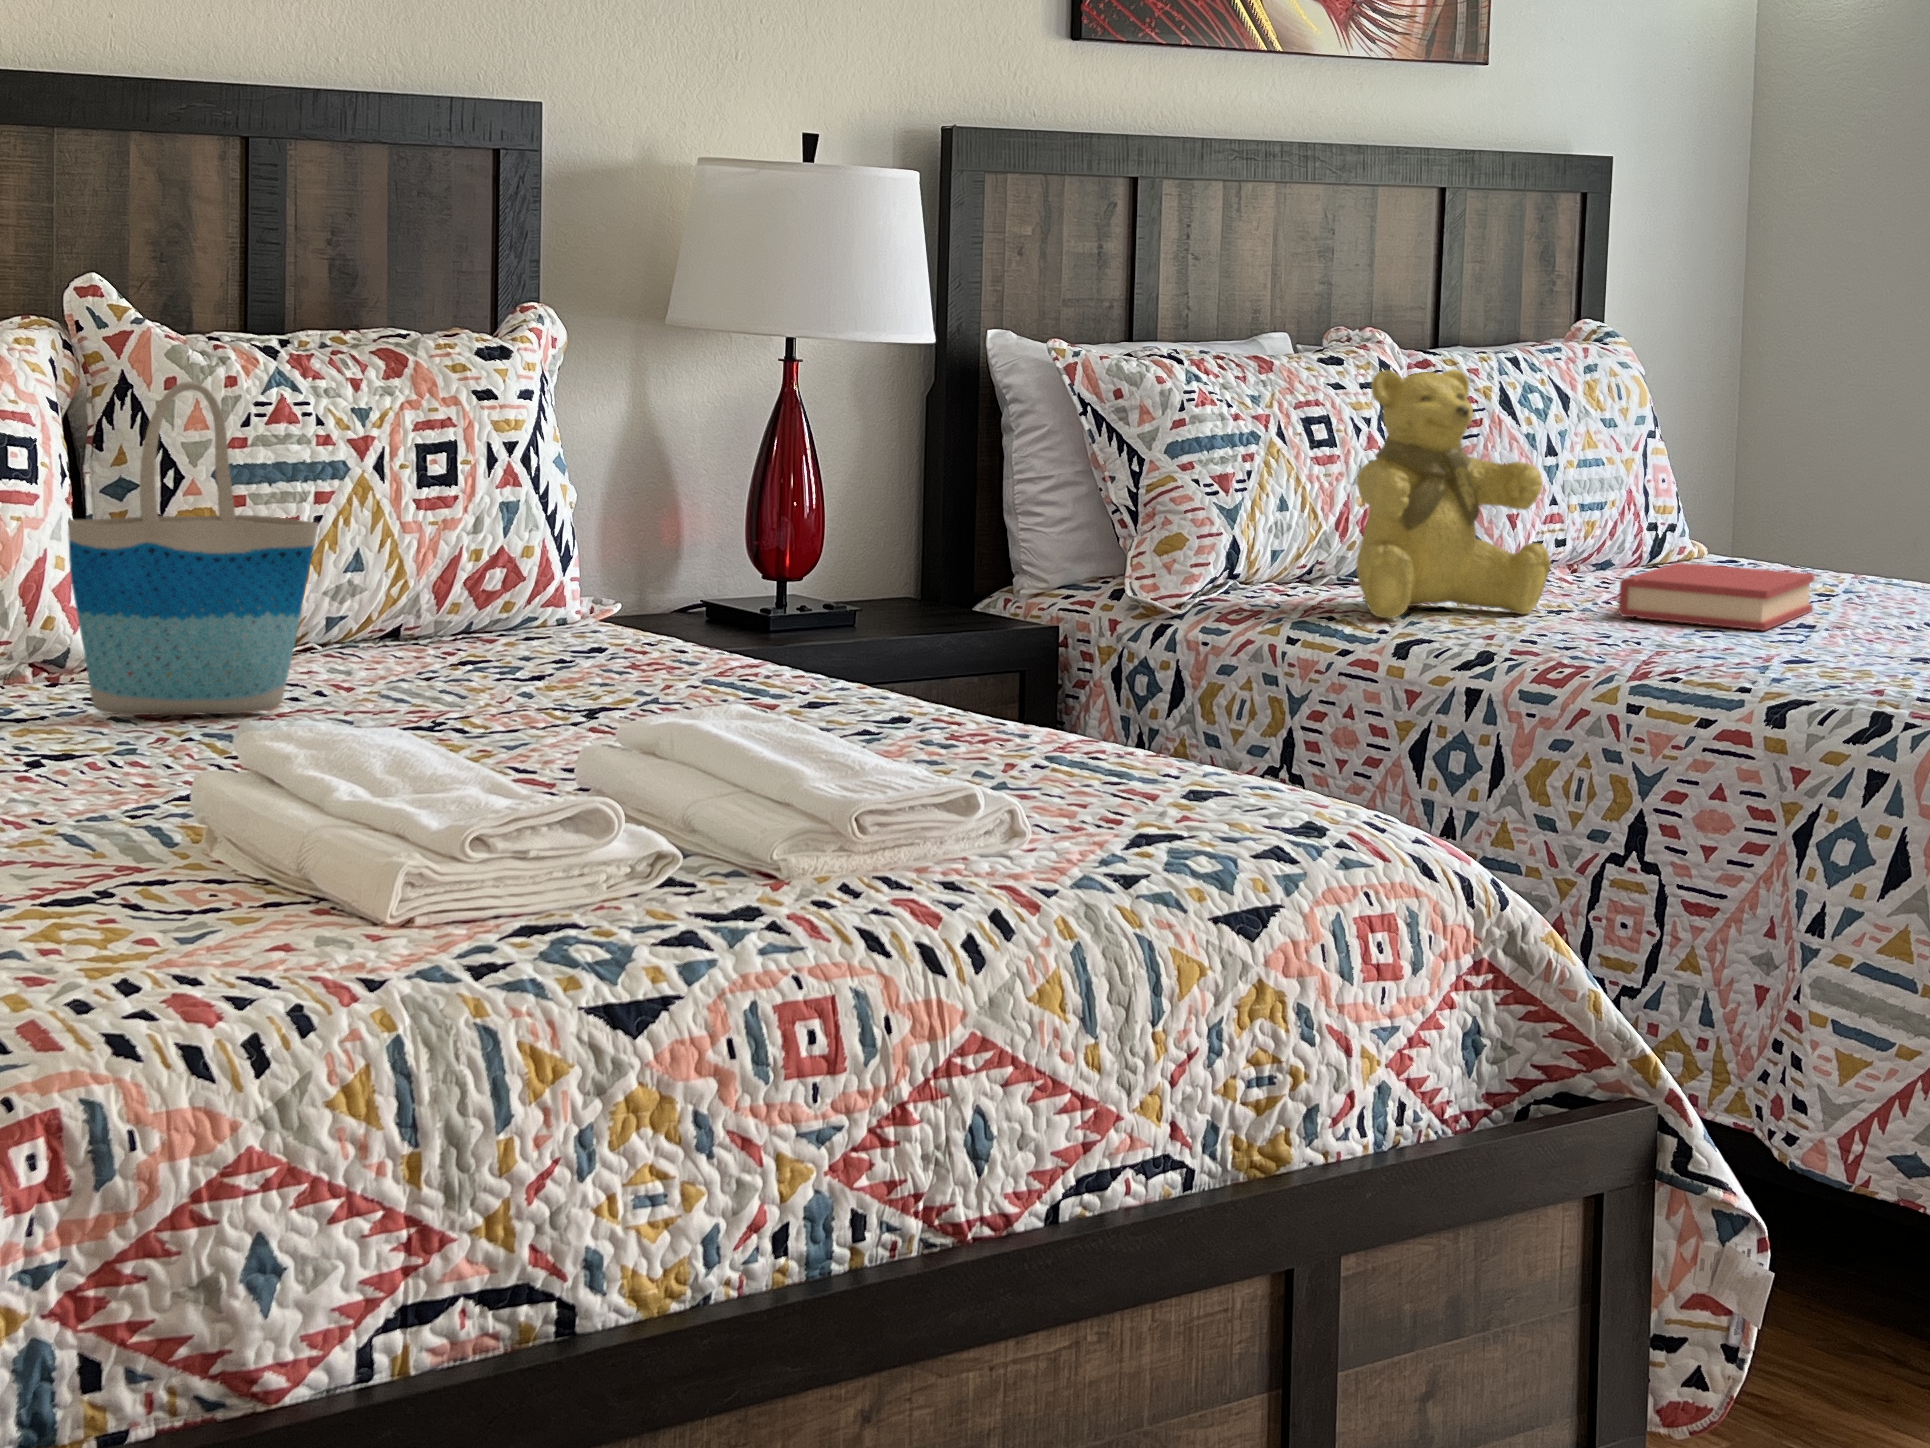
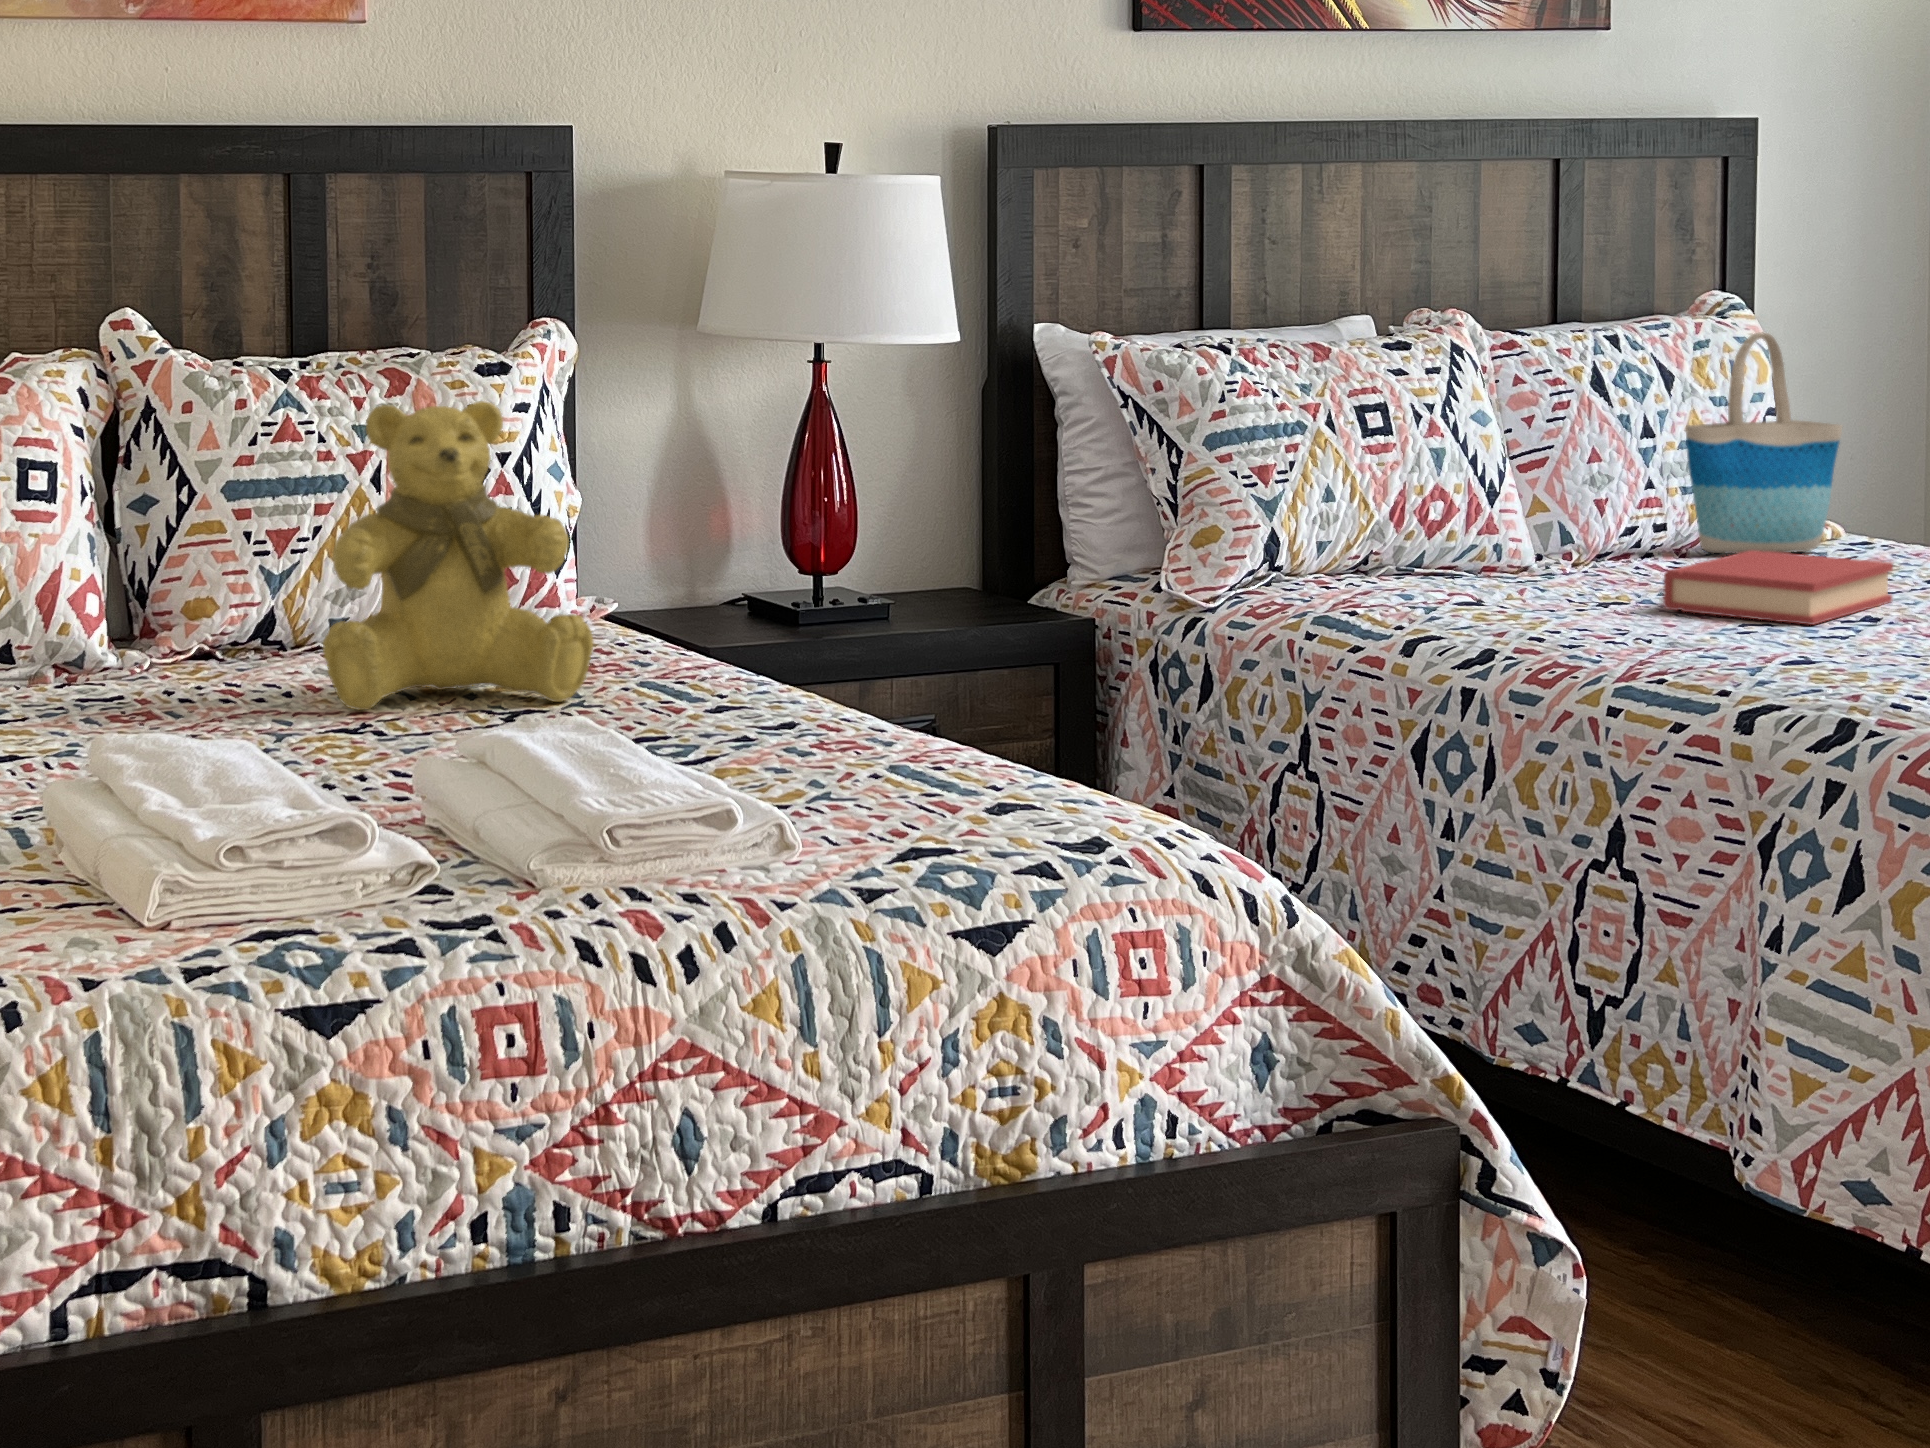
teddy bear: present [1356,369,1551,618] -> present [323,401,593,710]
tote bag: present [68,381,318,715] -> present [1686,332,1842,553]

